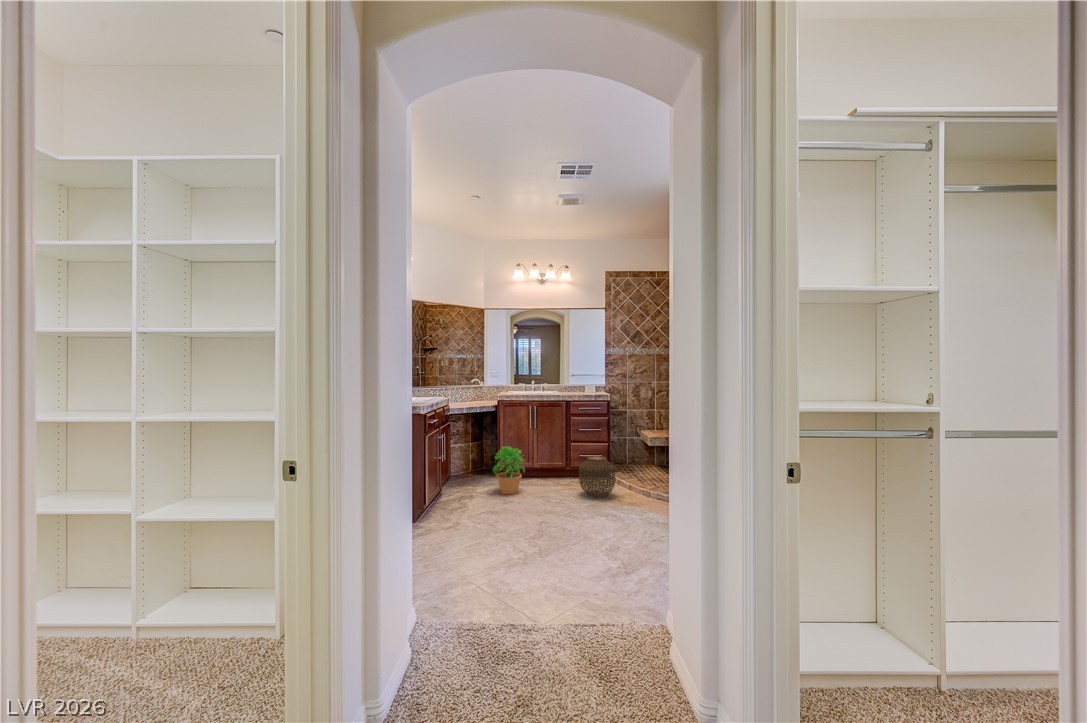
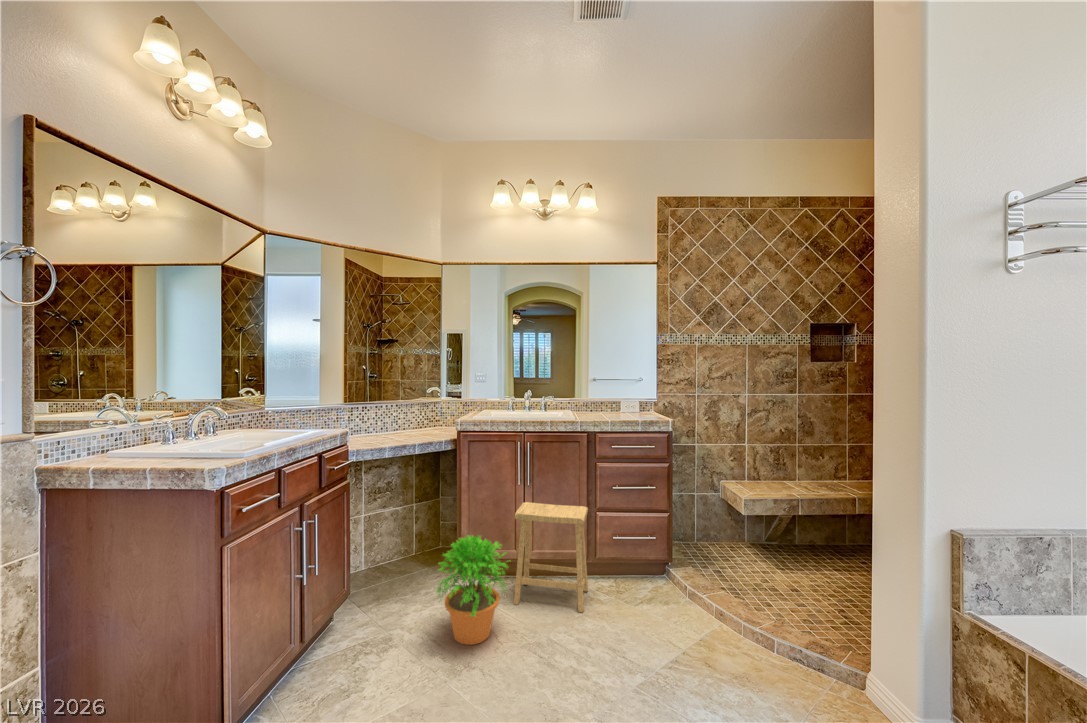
footstool: none [528,437,566,487] -> present [514,502,588,612]
woven basket: present [579,456,615,498] -> none [623,560,704,663]

